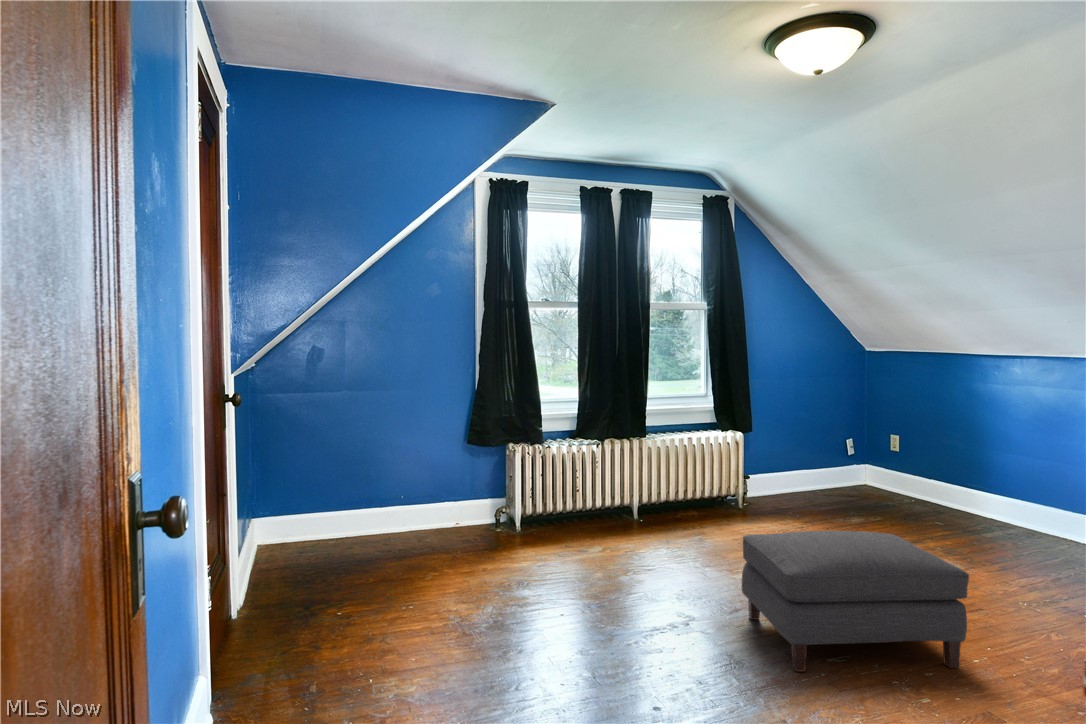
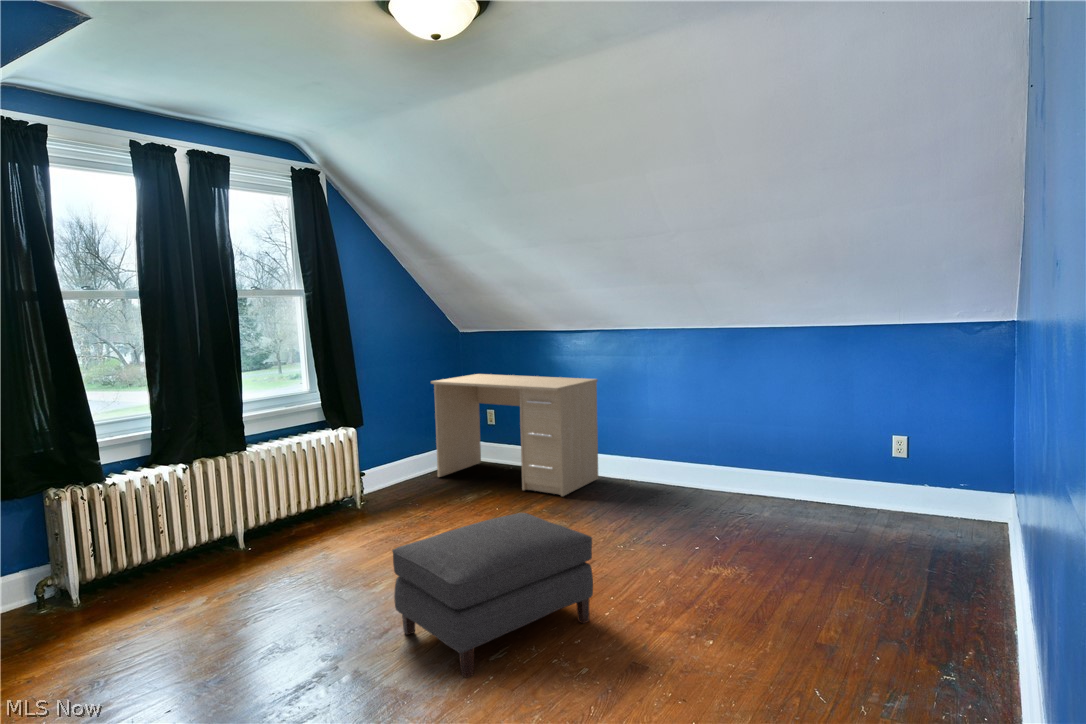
desk: none [825,395,1038,541] -> present [431,374,598,497]

